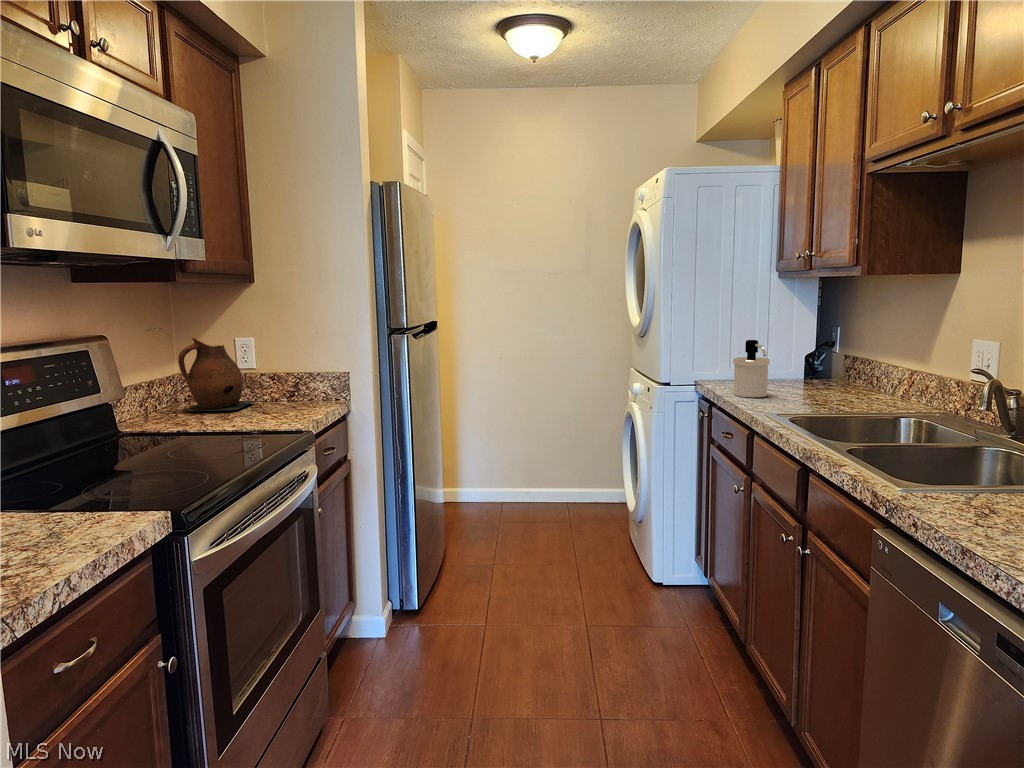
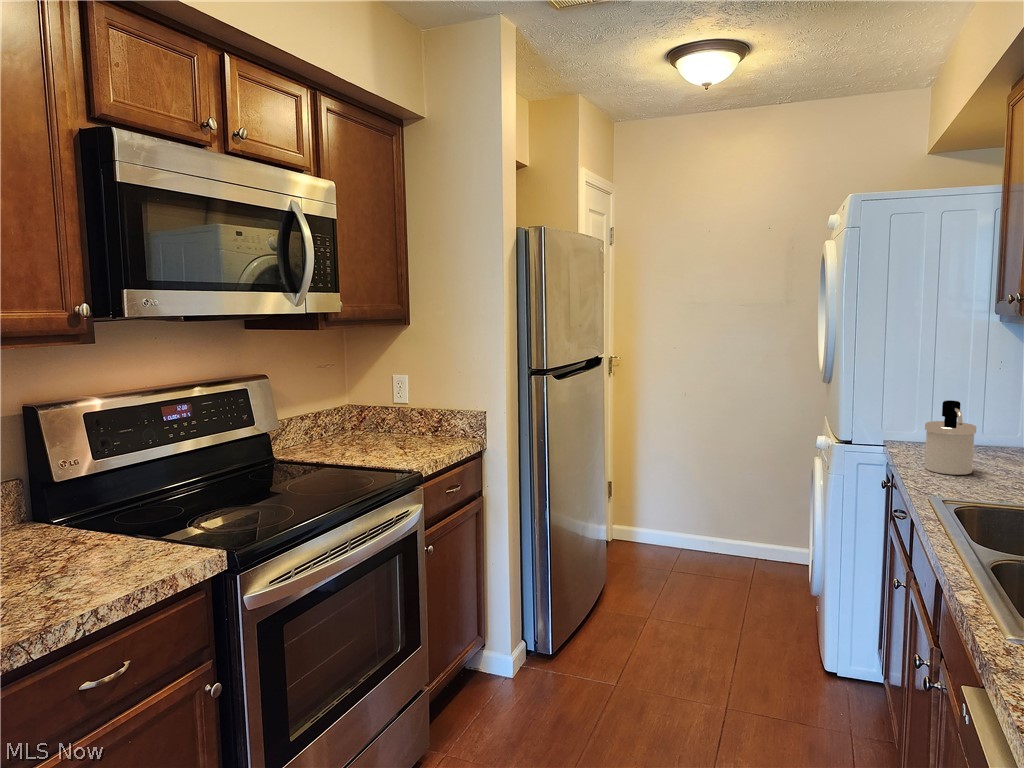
ceramic pitcher: present [178,338,255,412] -> none [339,374,406,444]

